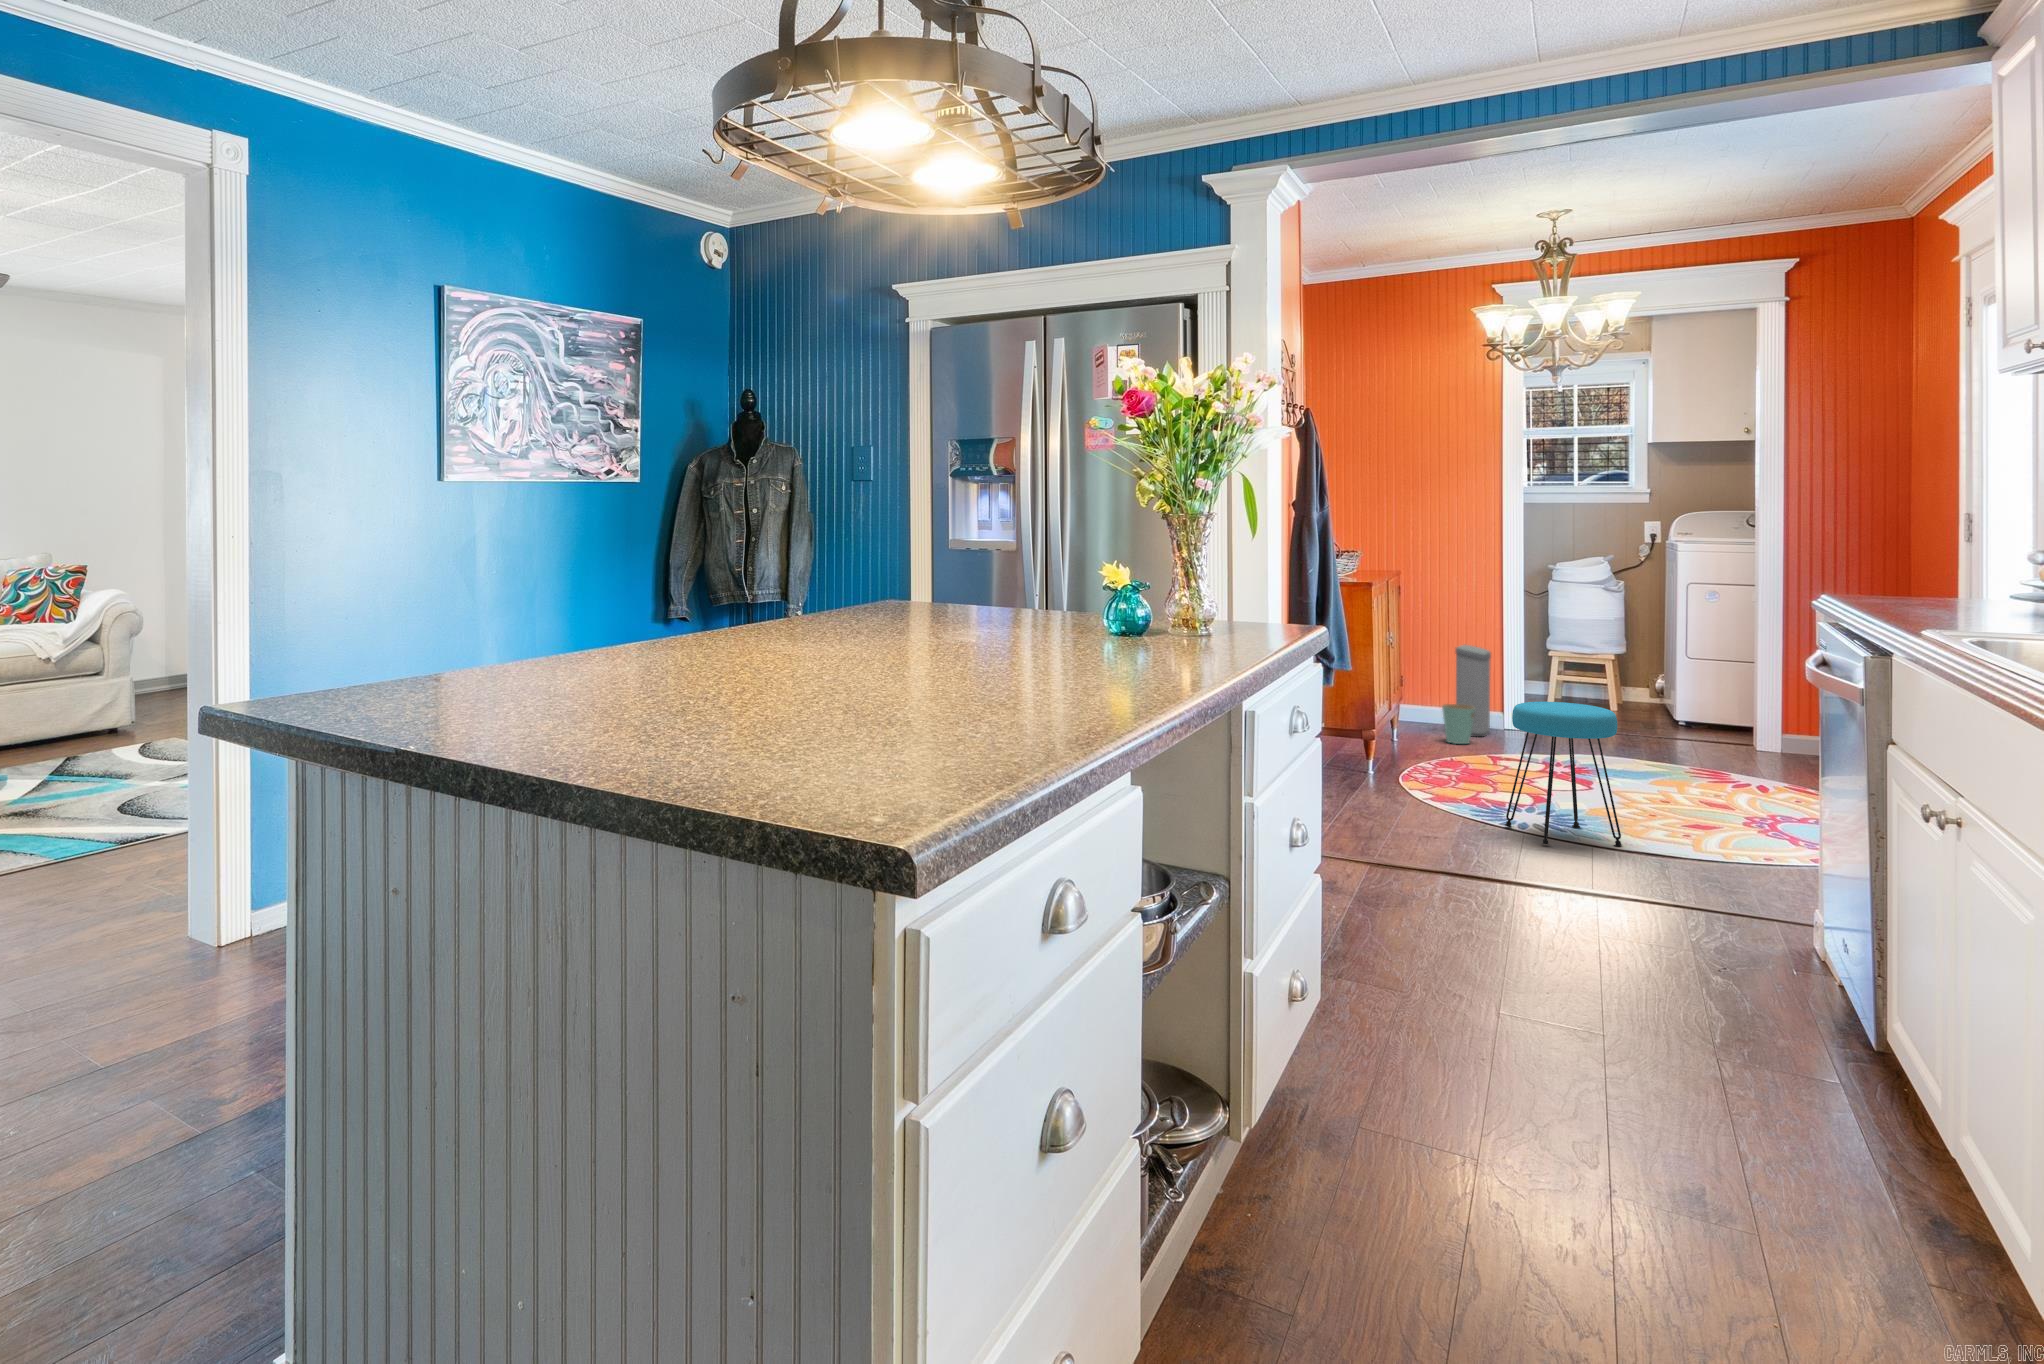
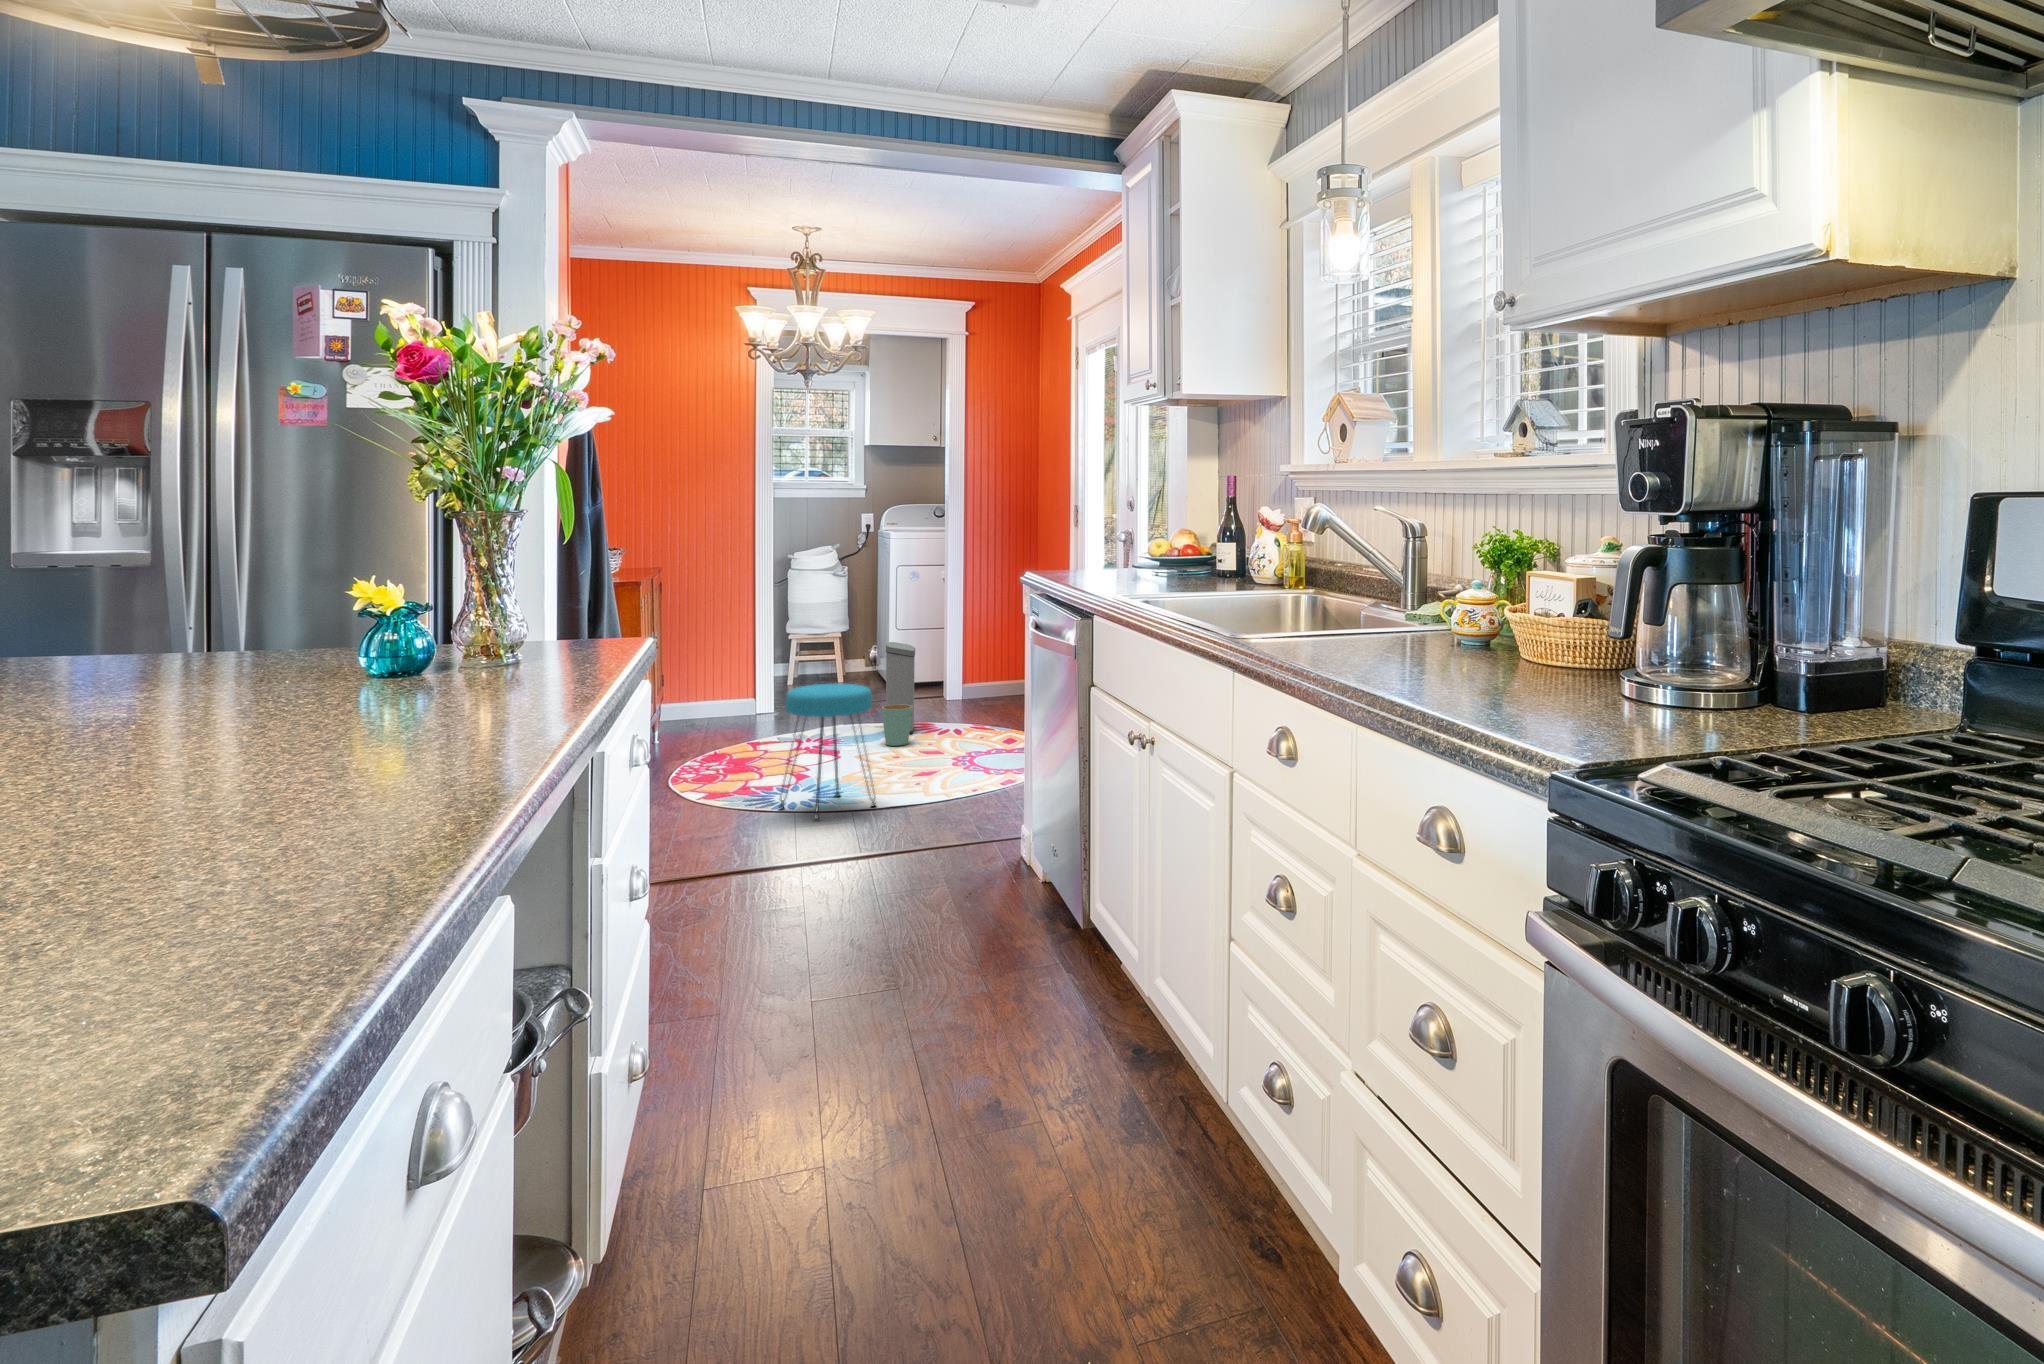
trash can: present [1442,645,1491,744] -> present [882,642,915,746]

